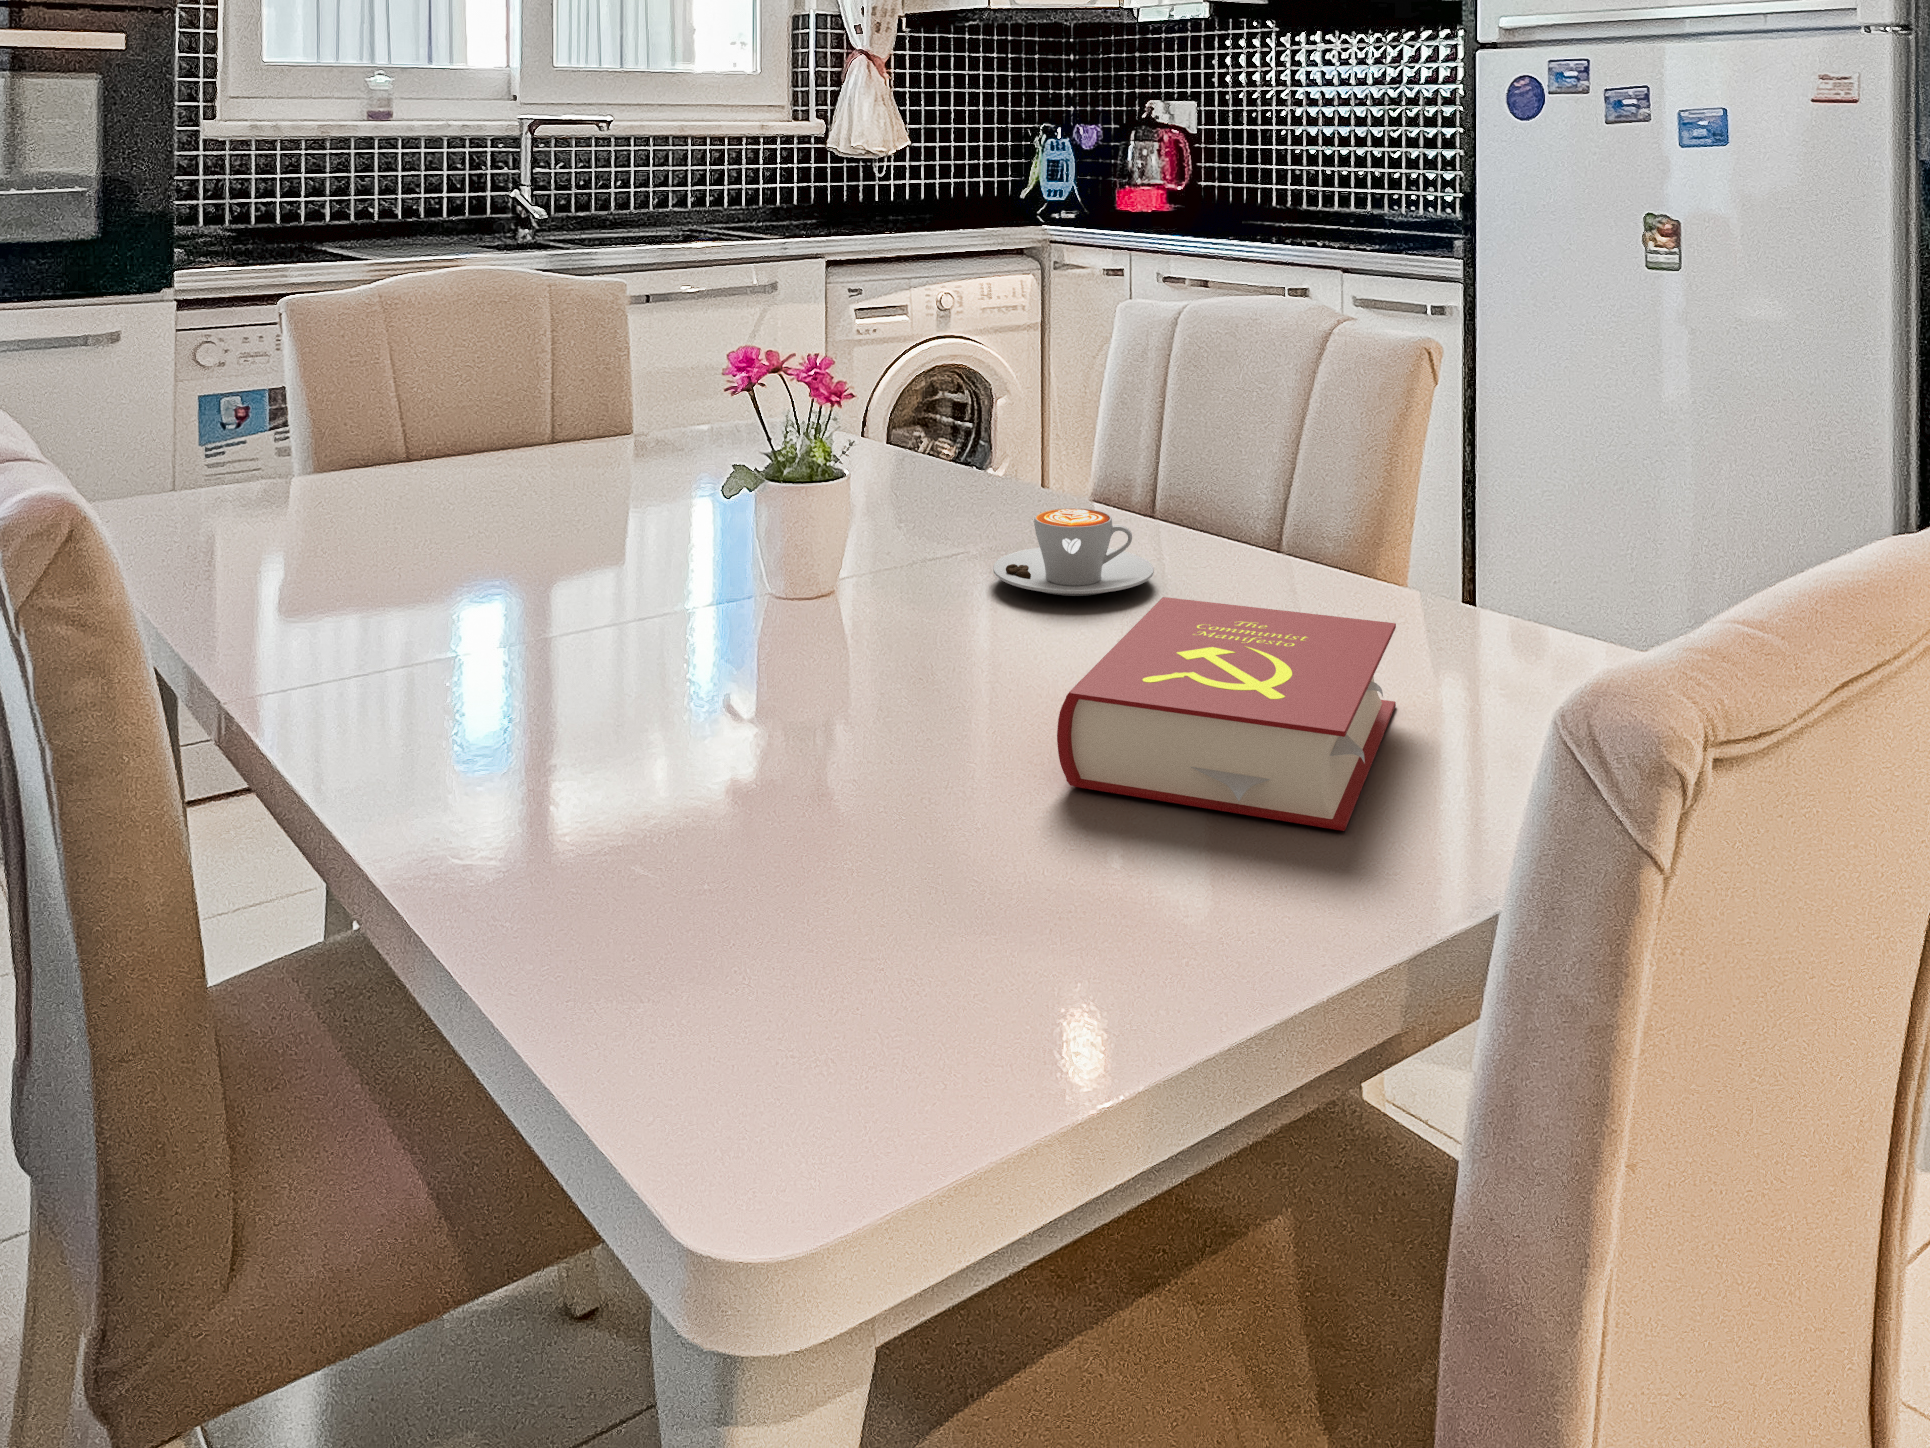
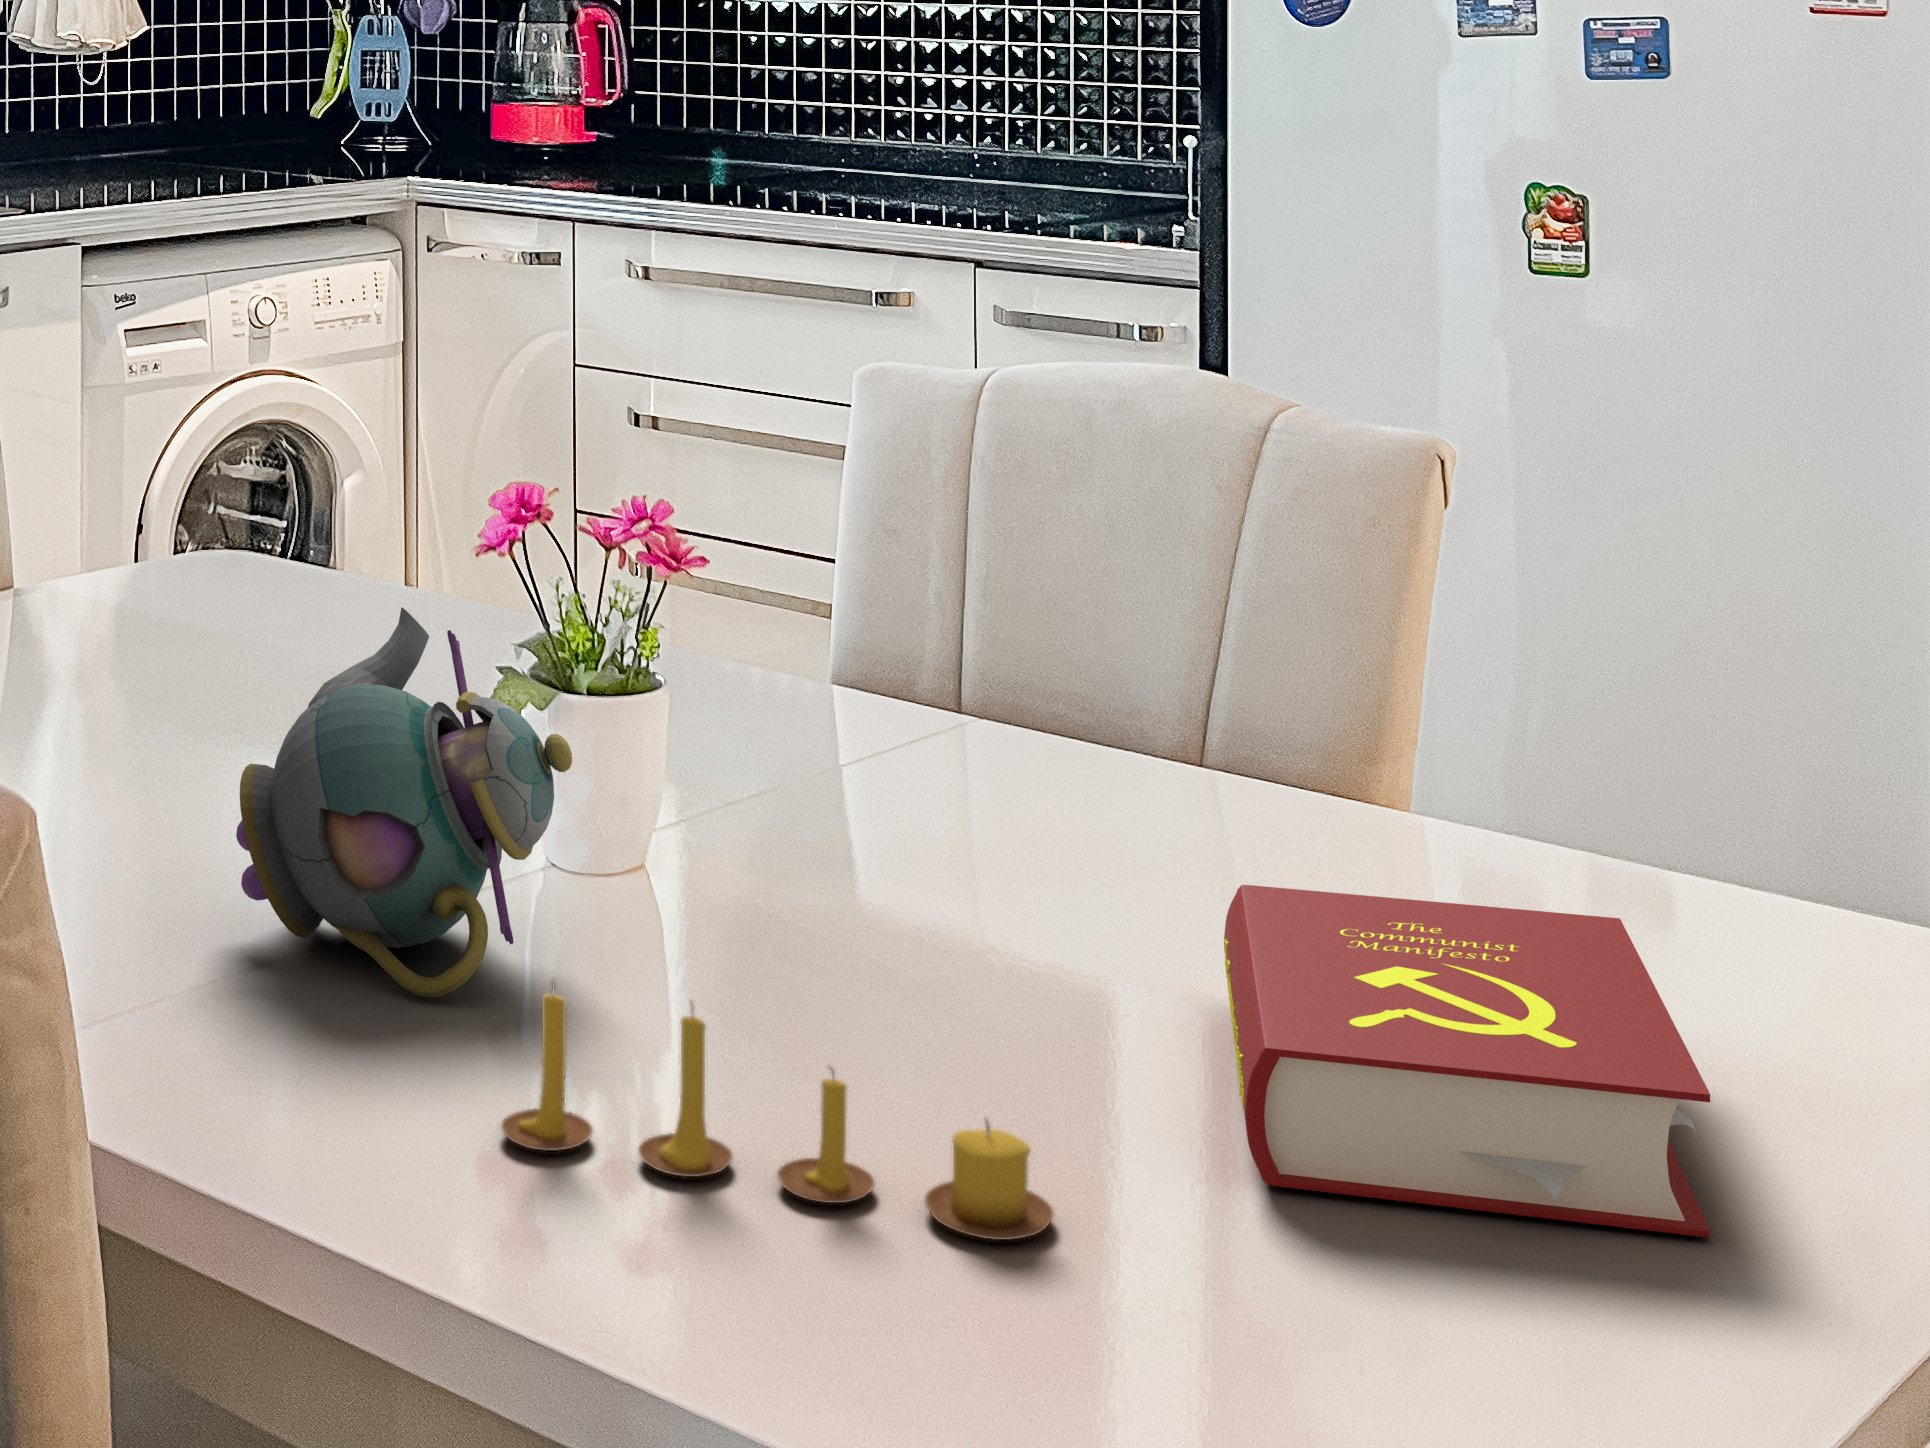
teapot: none [560,418,765,656] -> present [236,607,572,997]
coffee cup: present [993,508,1154,596] -> none [839,731,1098,873]
candle: none [601,636,909,814] -> present [501,984,1053,1240]

